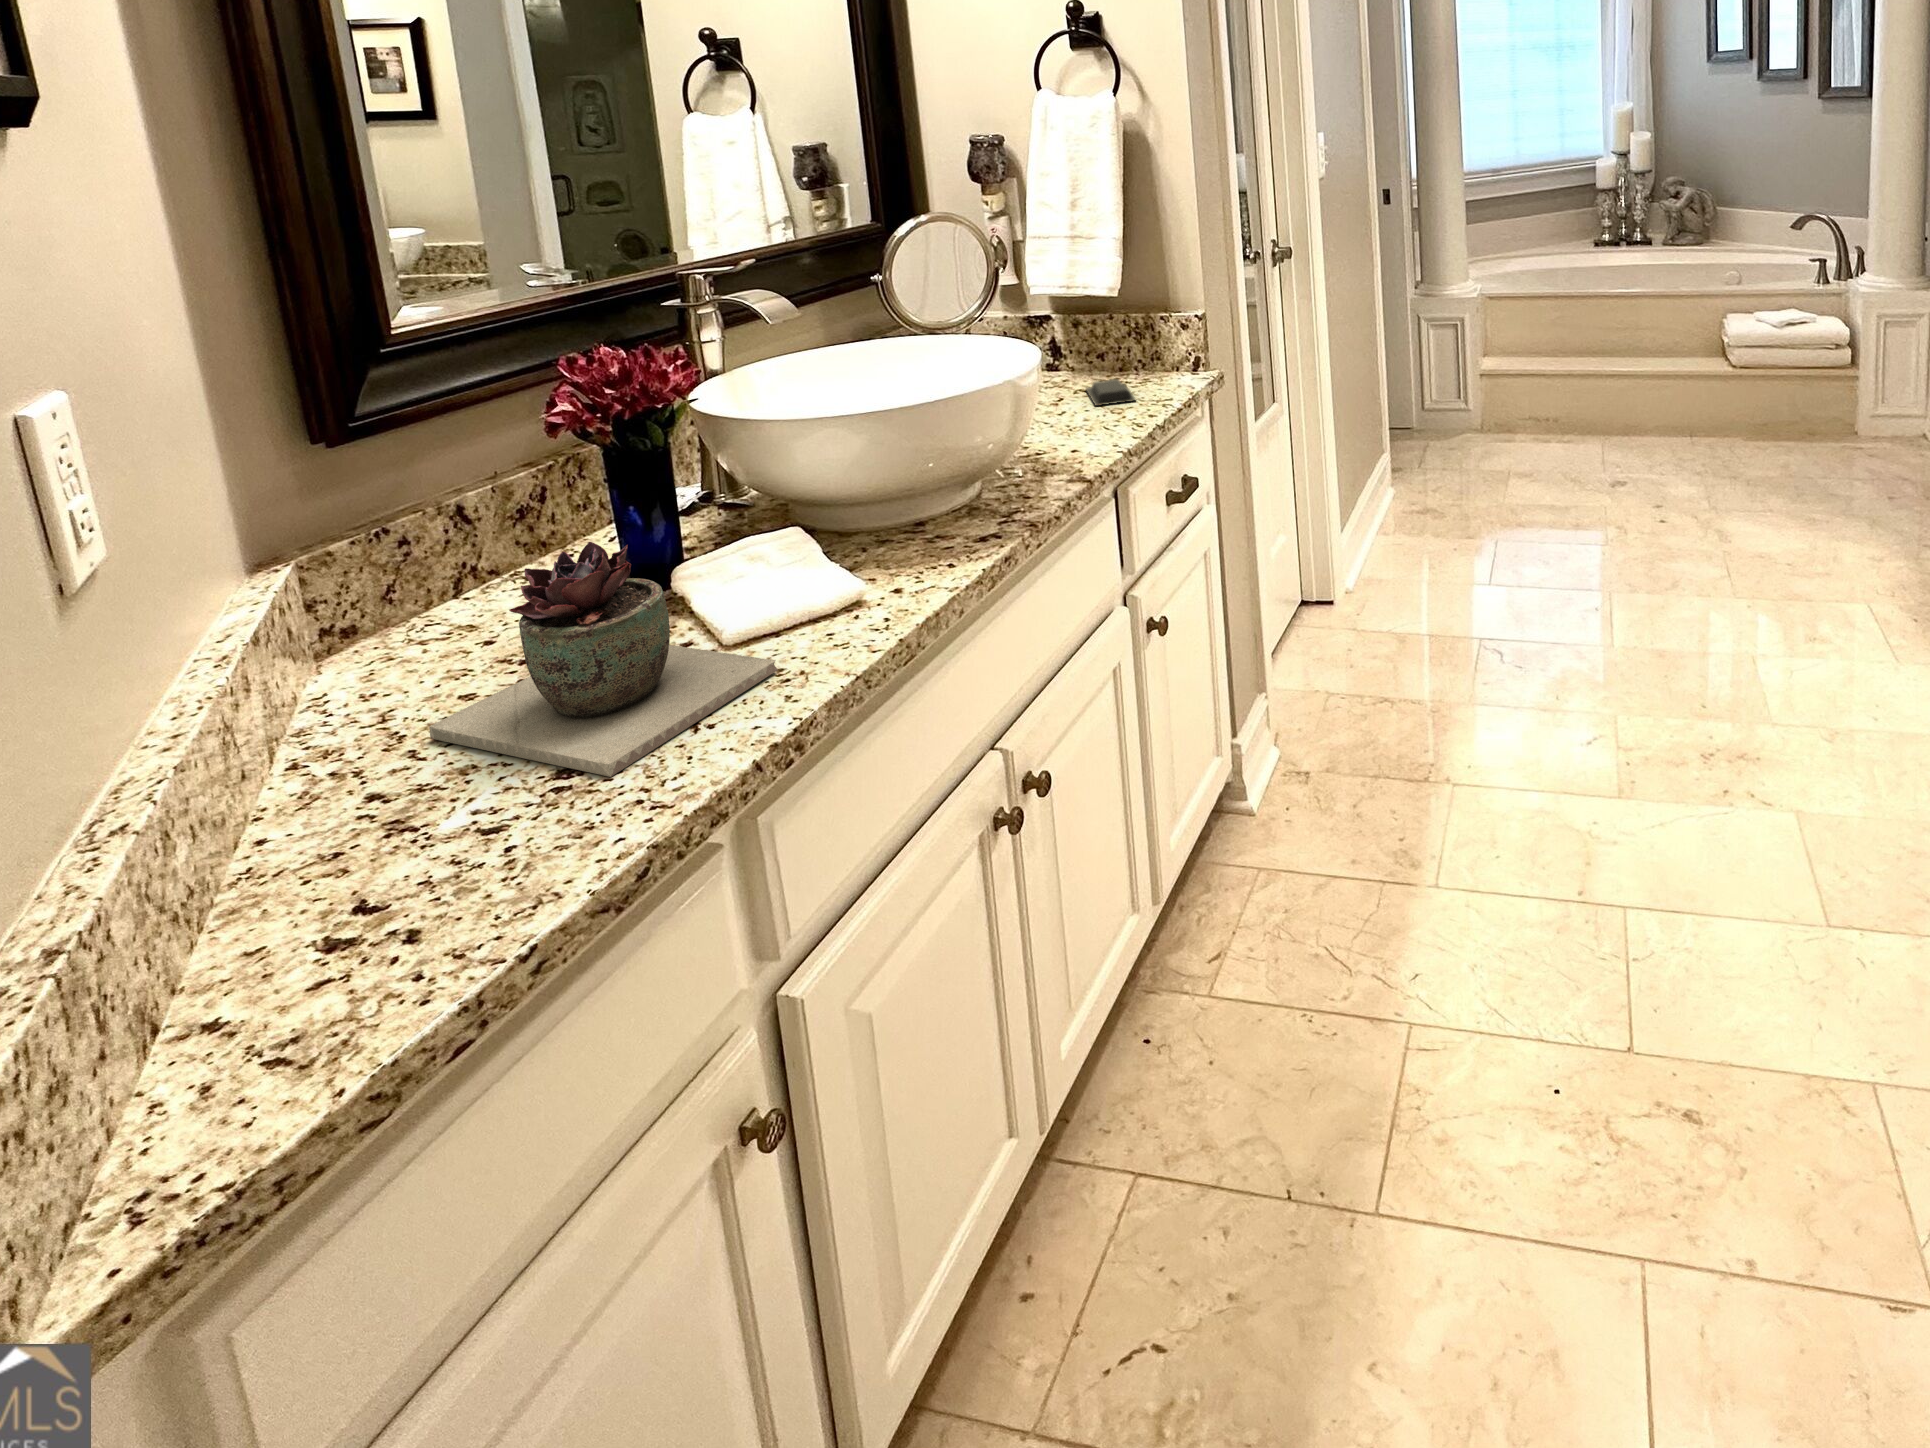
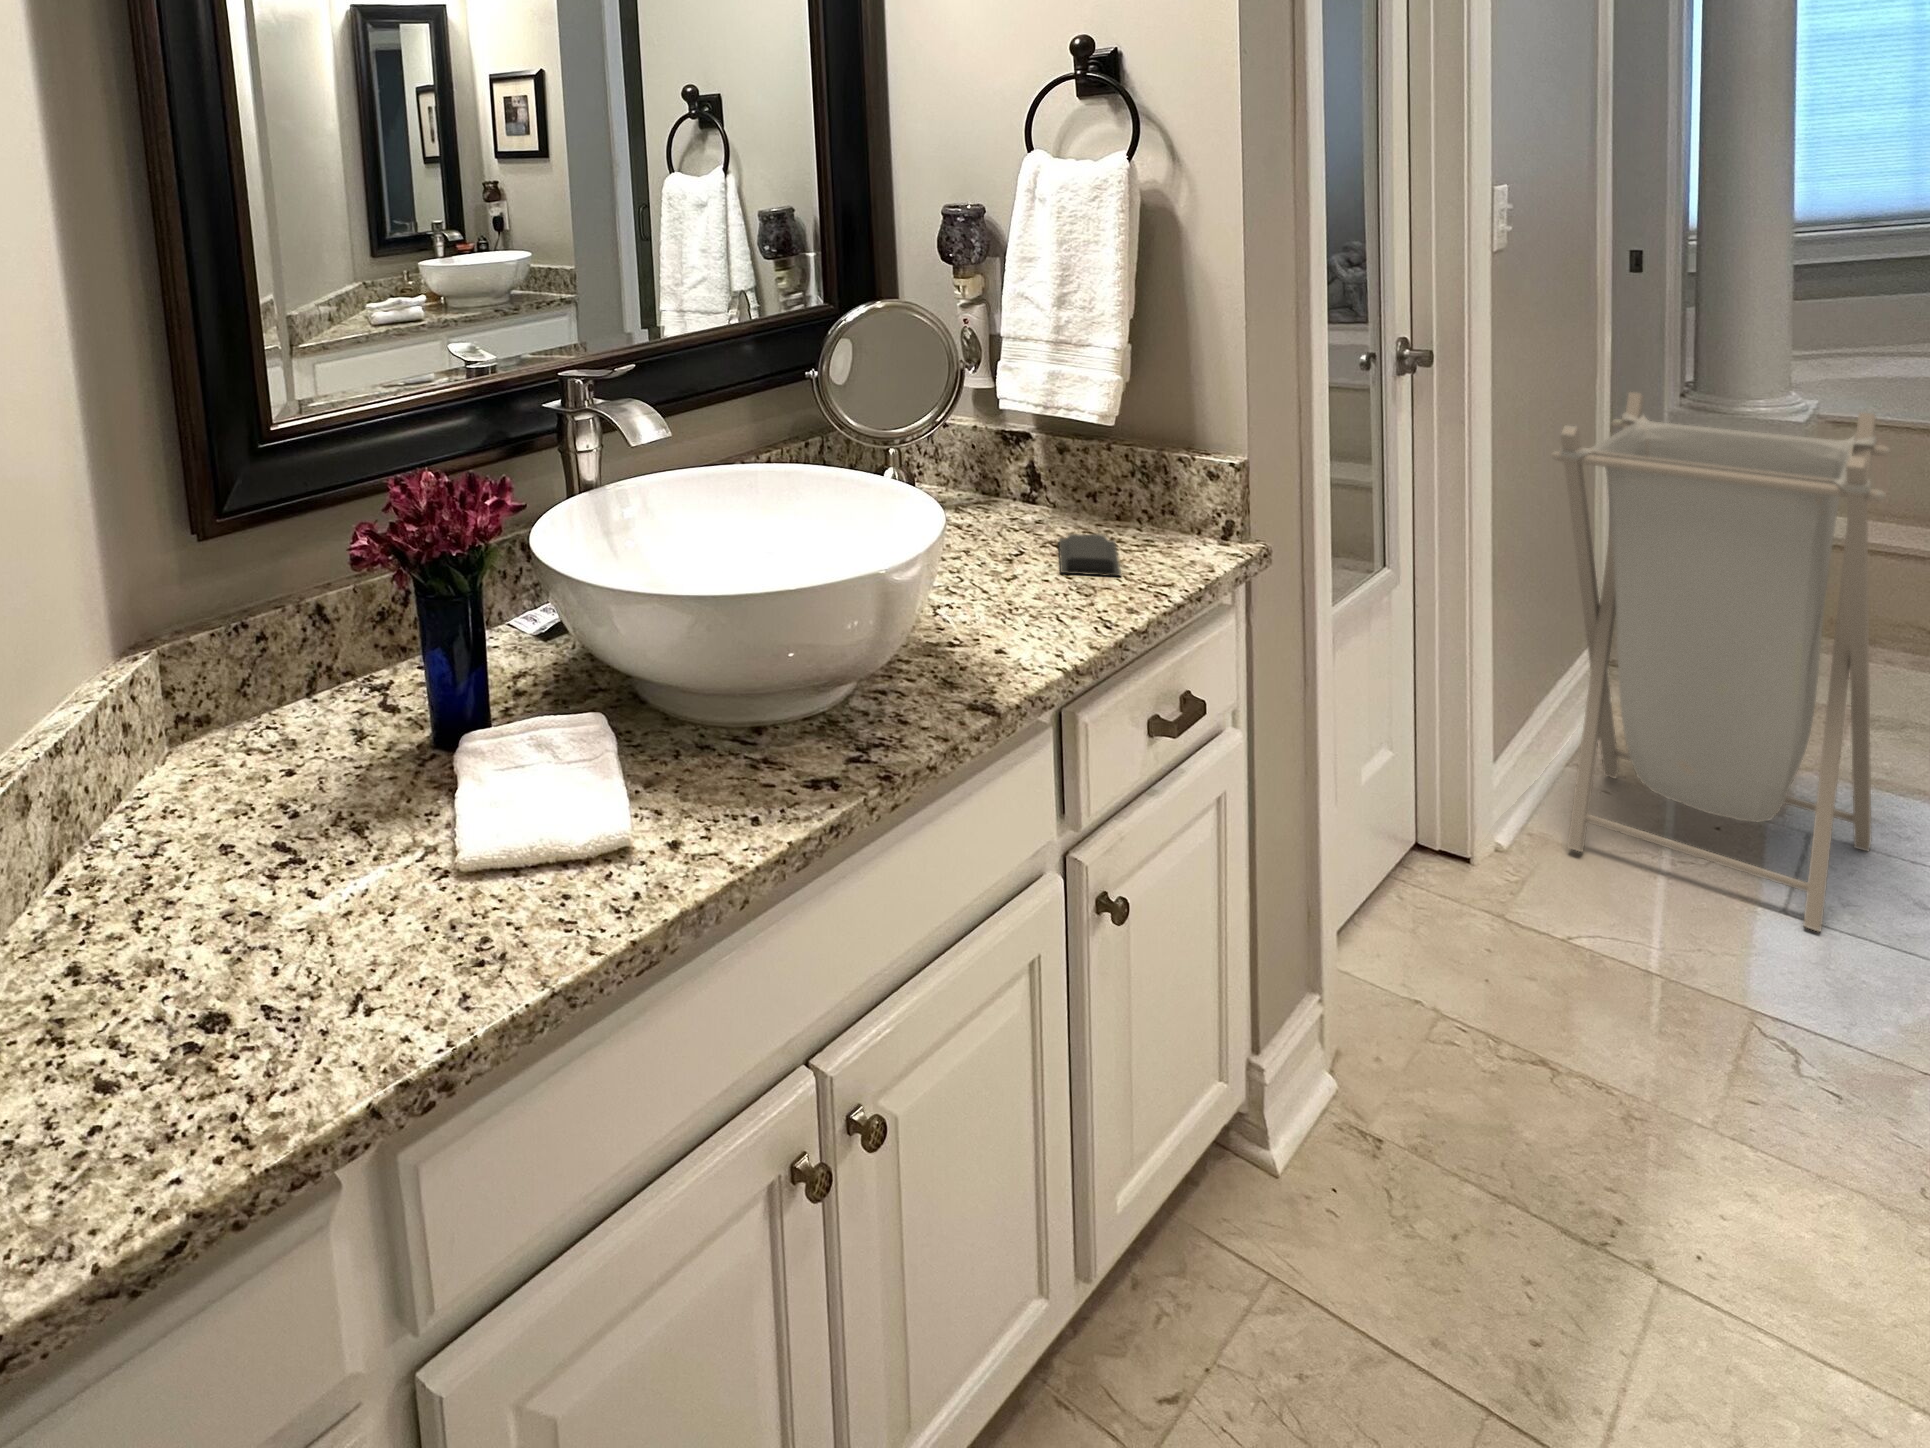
laundry hamper: none [1359,274,1520,589] -> present [1551,392,1890,931]
succulent plant: present [429,542,778,777] -> none [153,734,471,1069]

